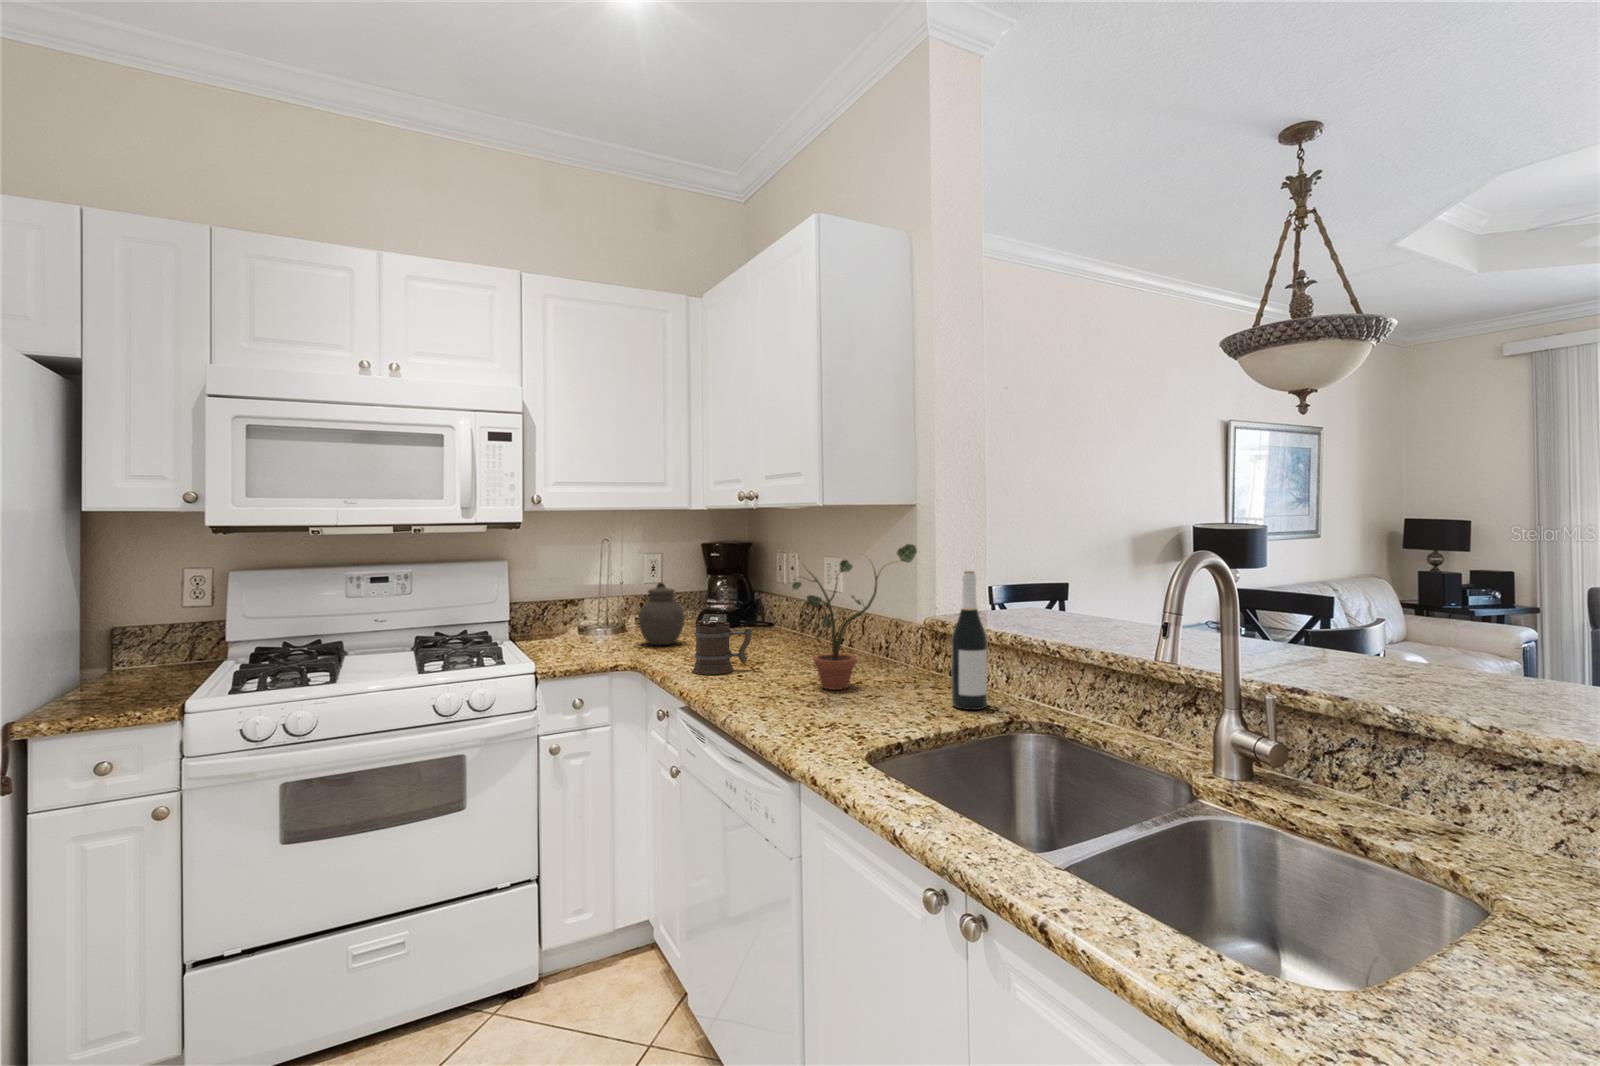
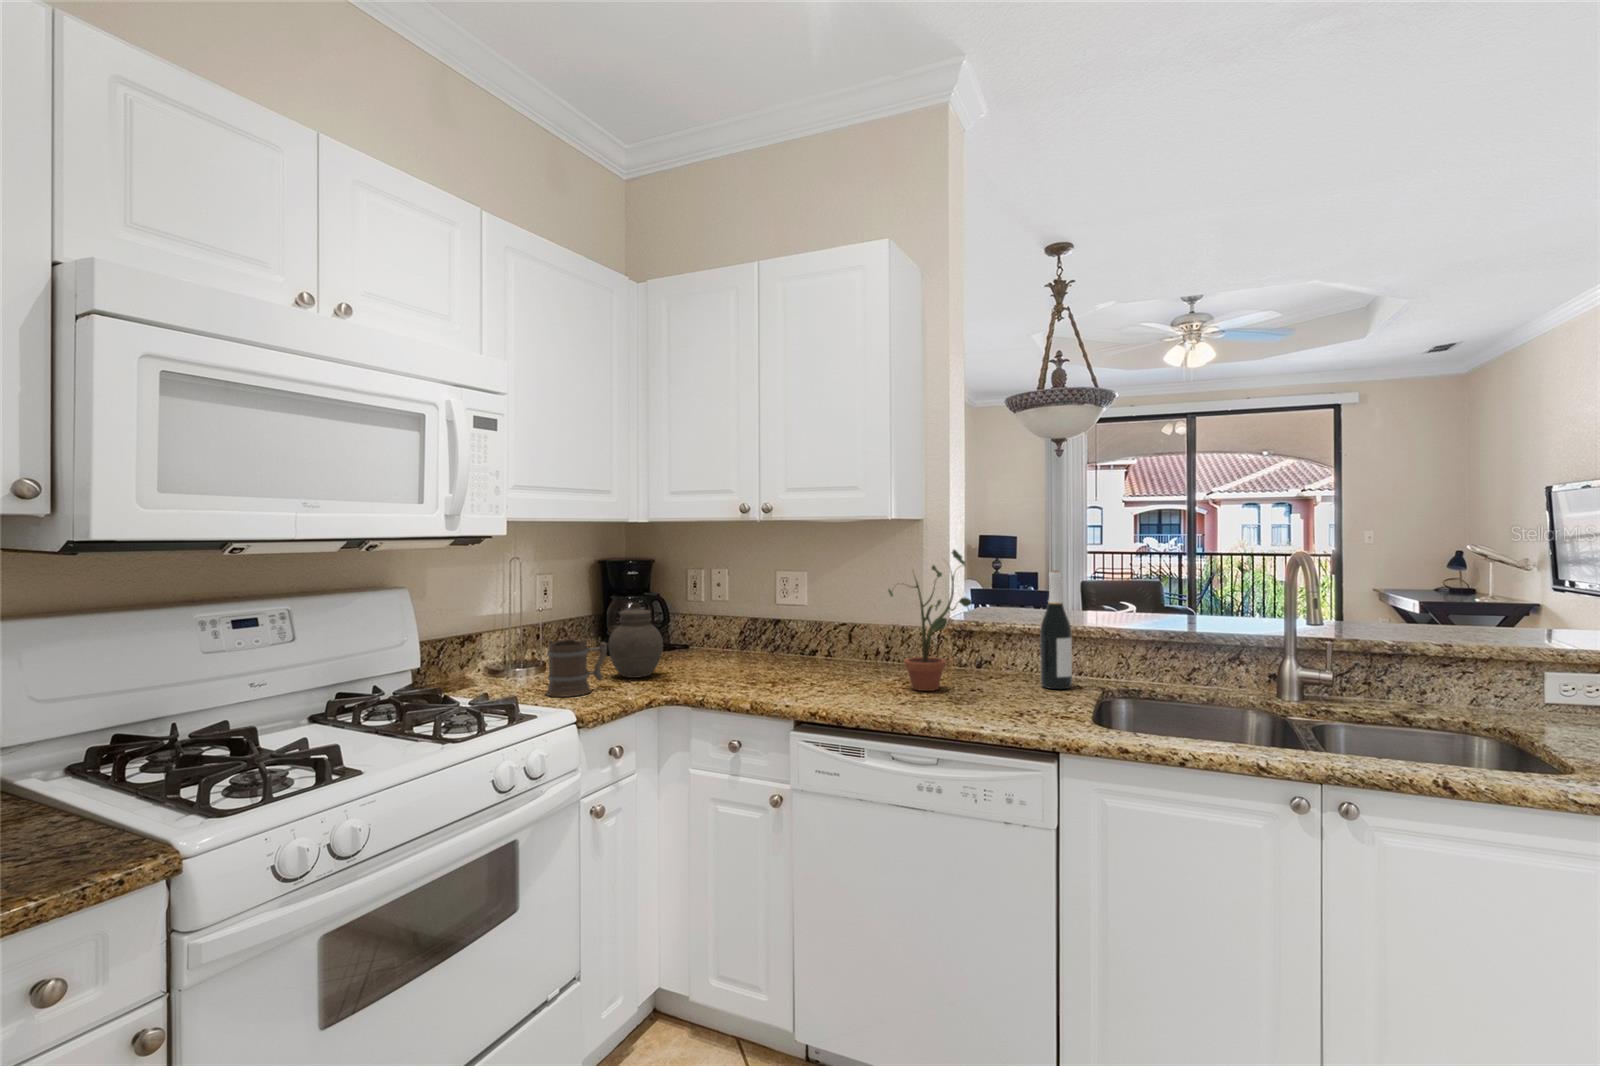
mug: present [693,620,752,674] -> present [545,639,608,697]

